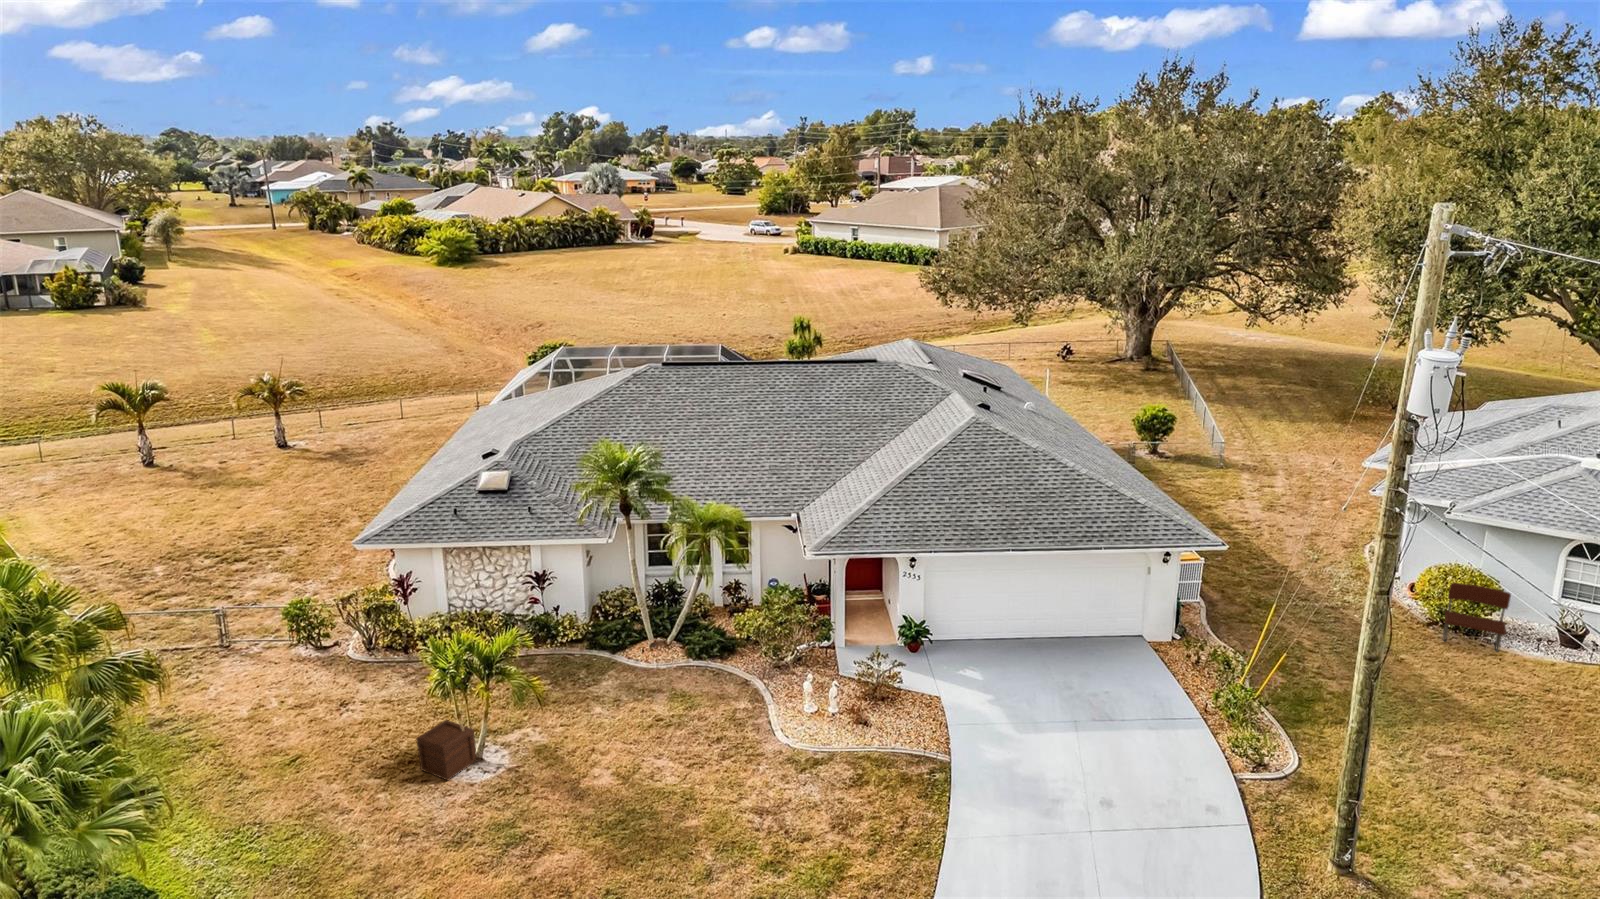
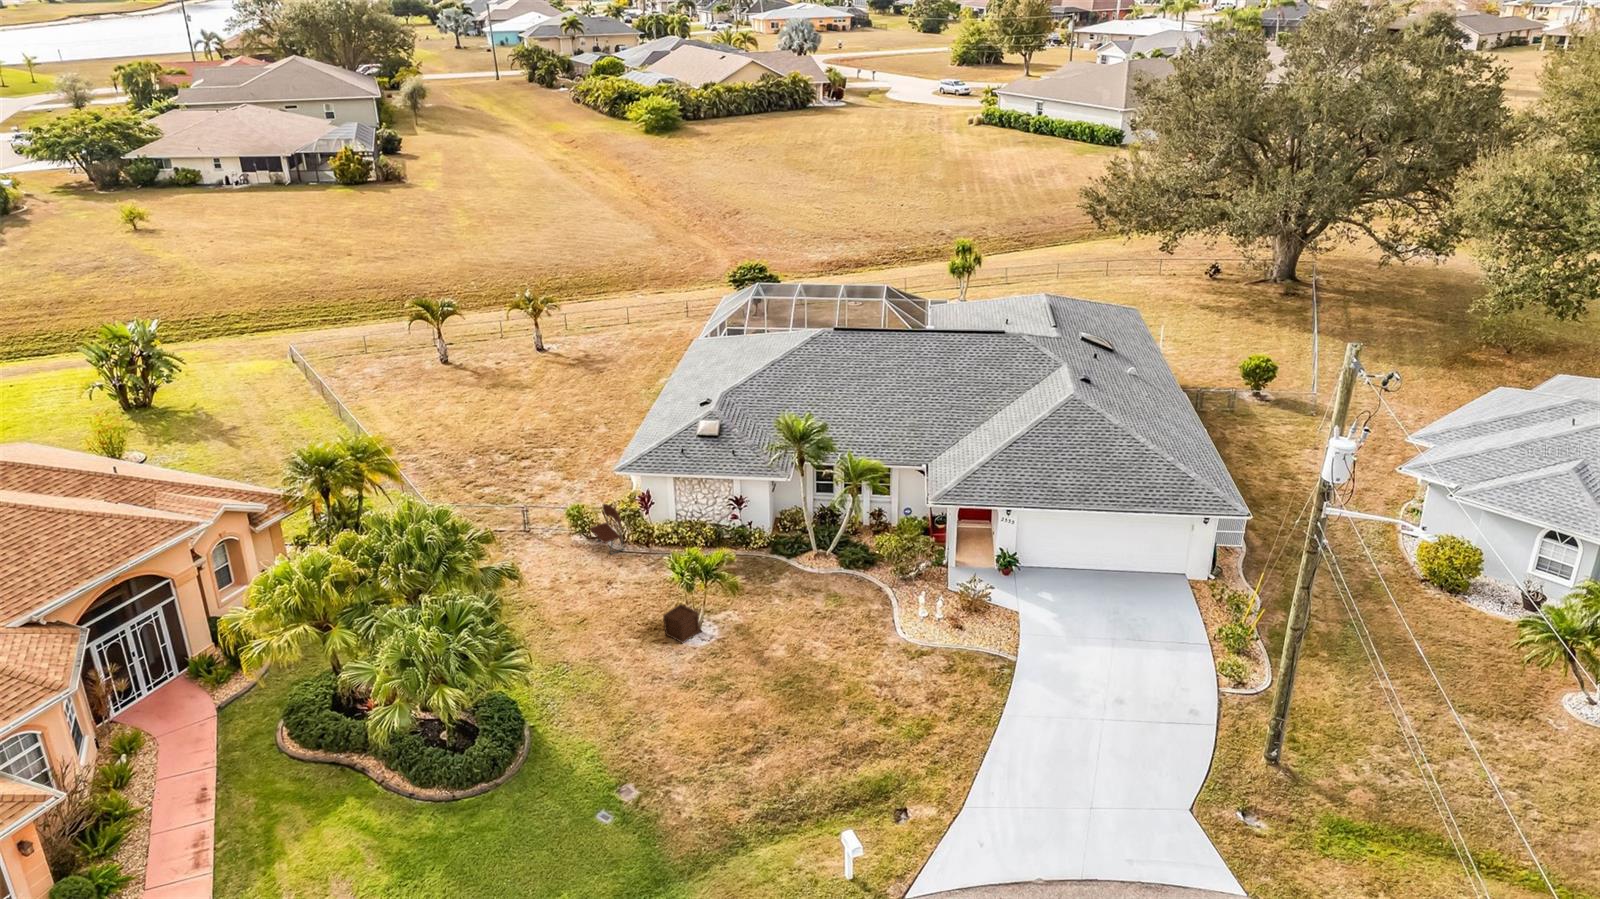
bench: present [1443,583,1511,652] -> present [590,504,624,554]

